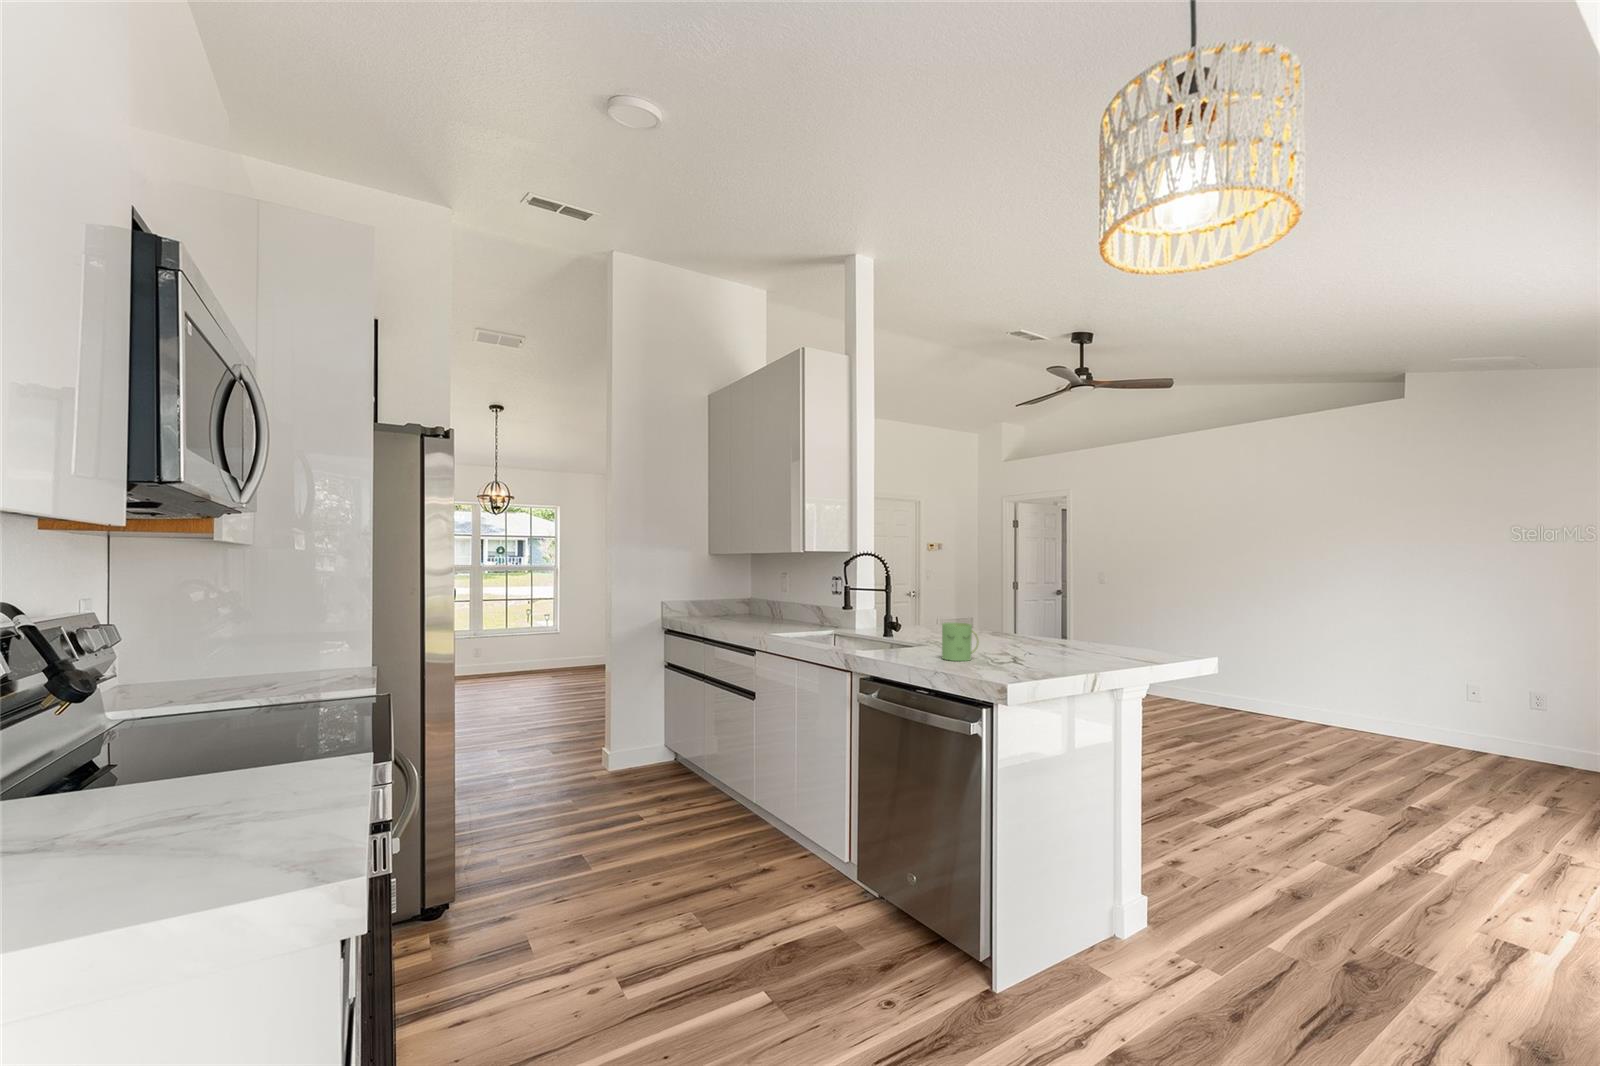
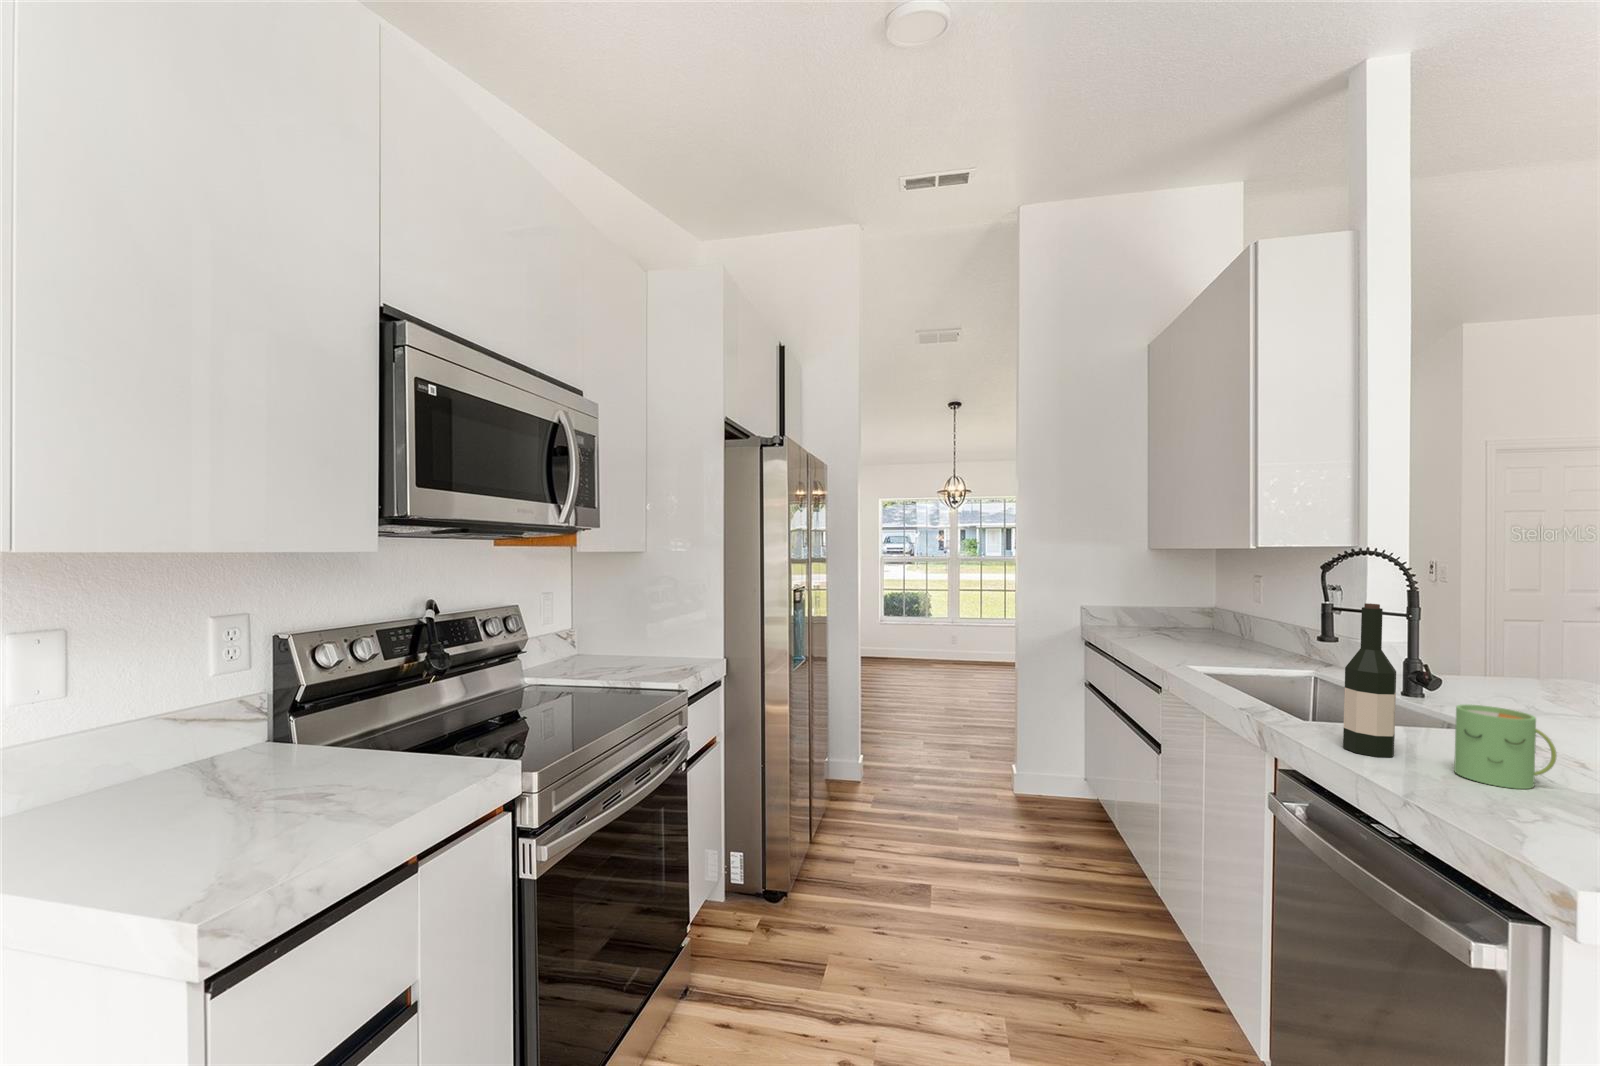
wine bottle: none [893,573,916,659] -> present [1343,603,1396,757]

